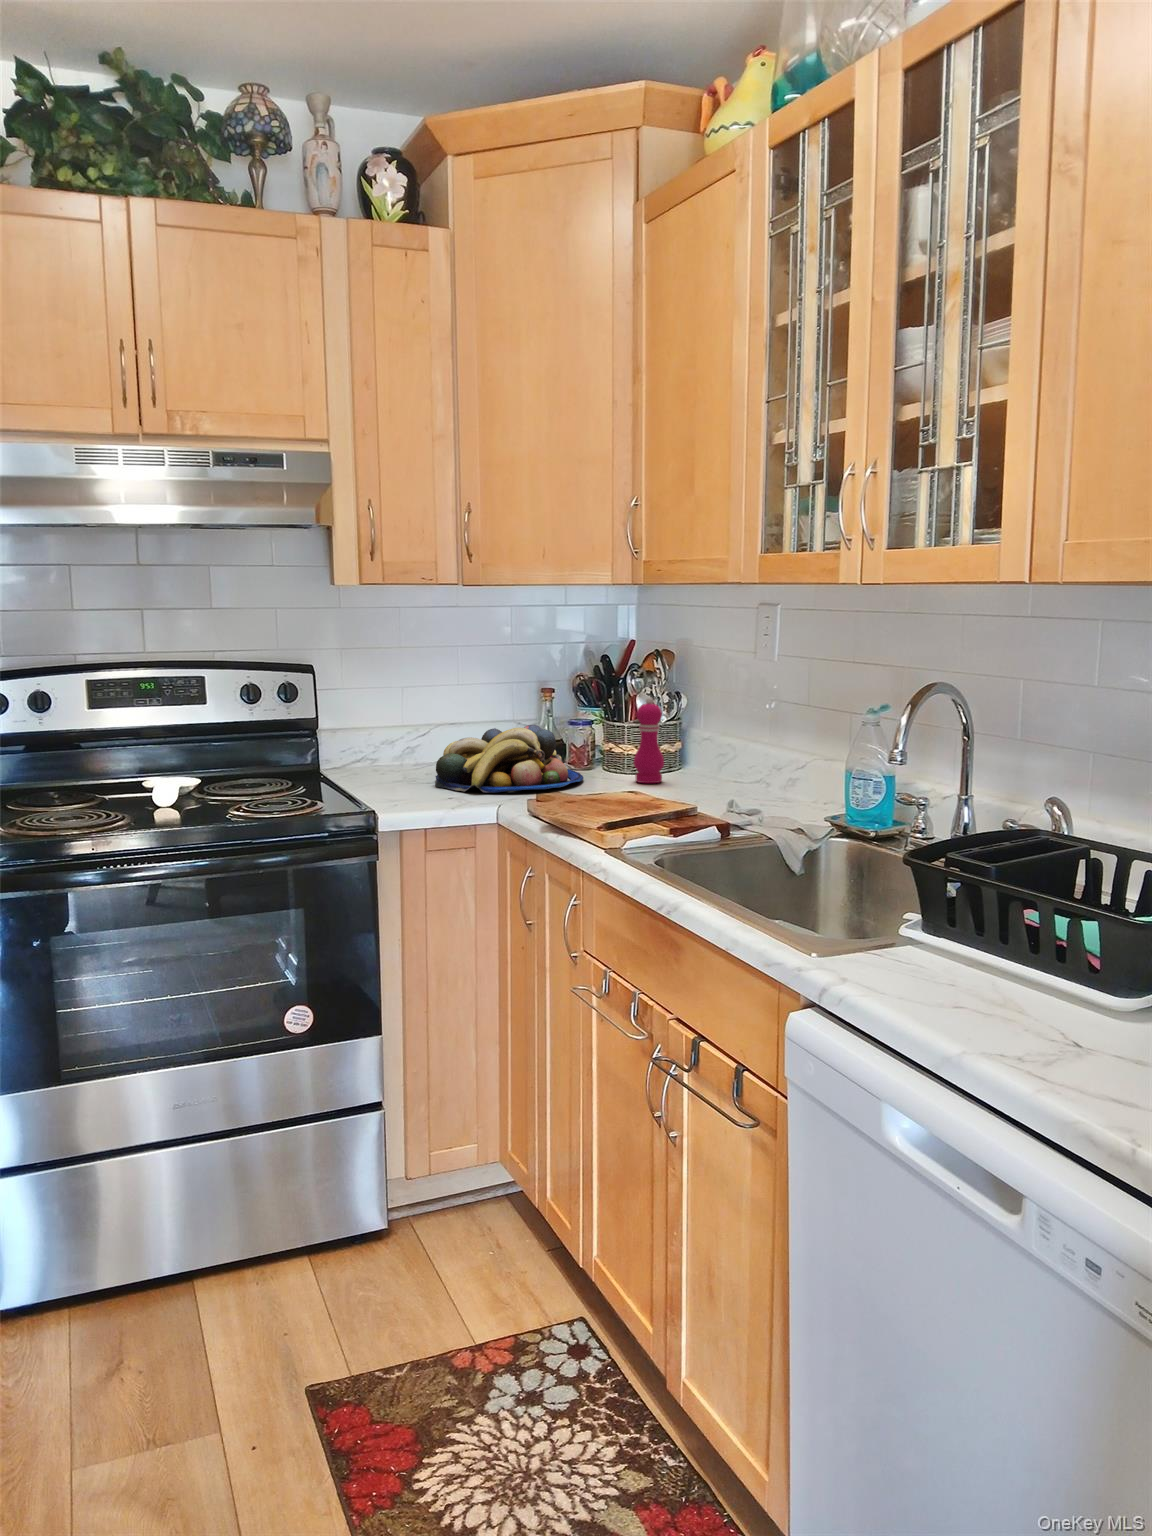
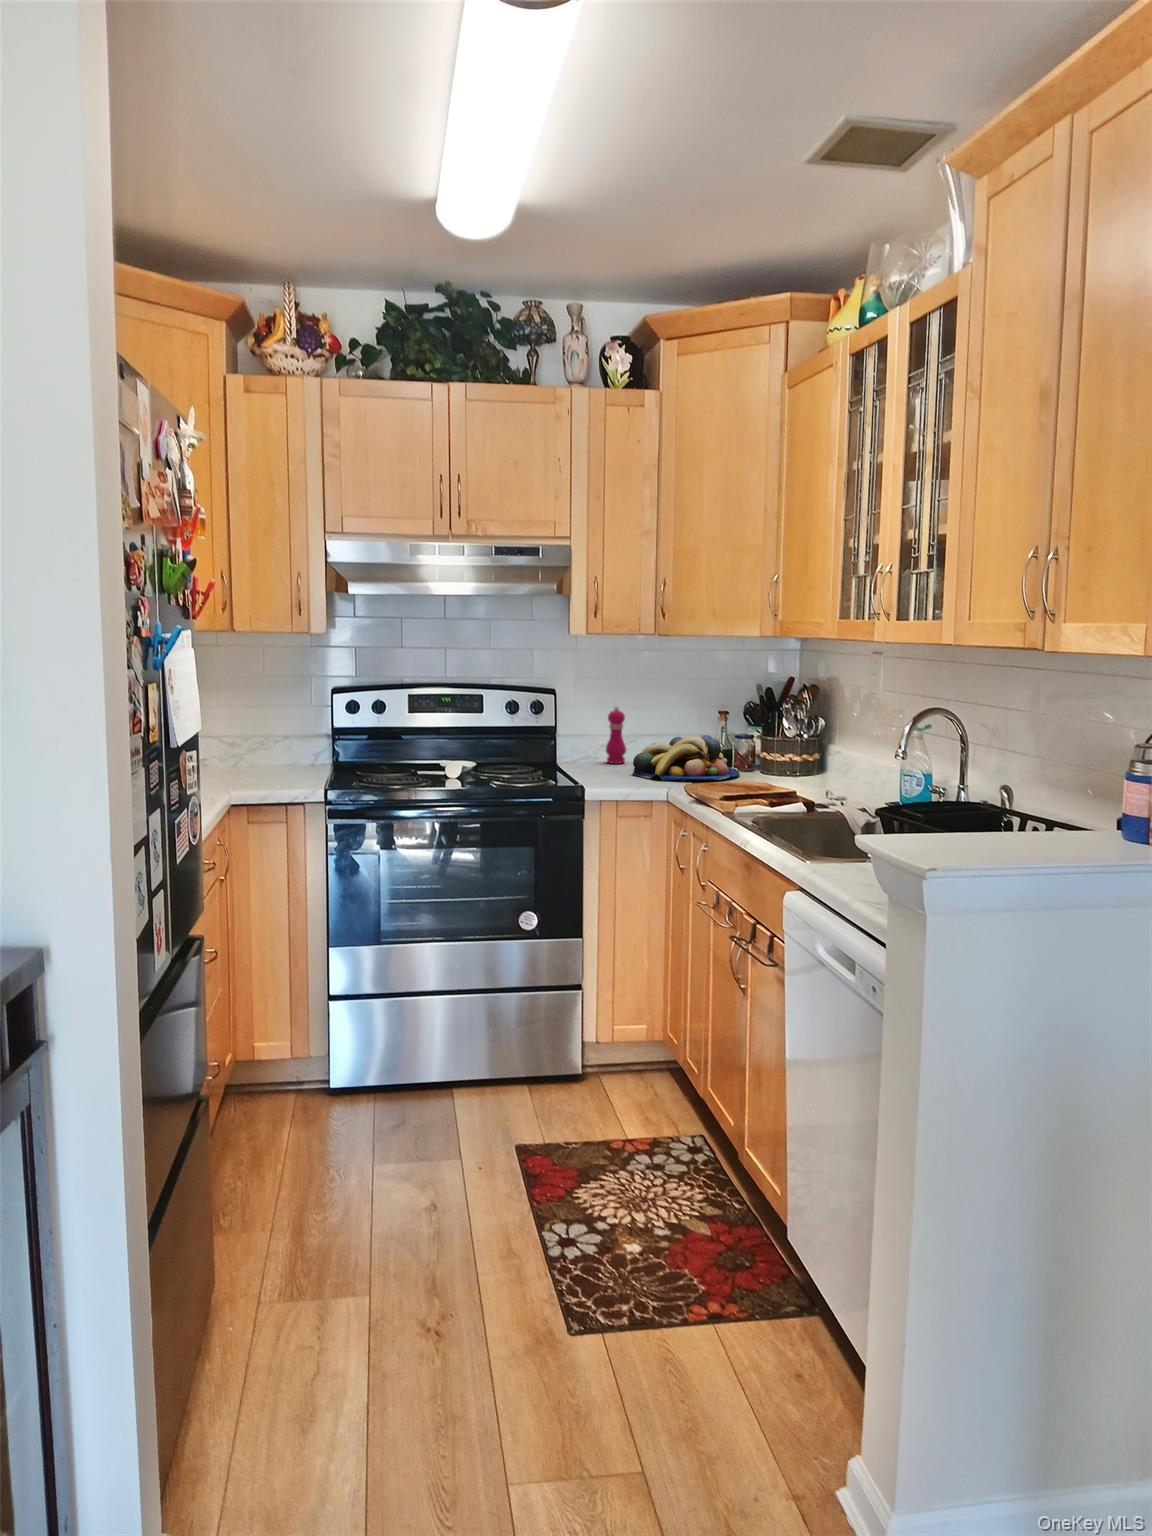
pepper mill: present [634,697,664,783] -> present [606,706,626,764]

